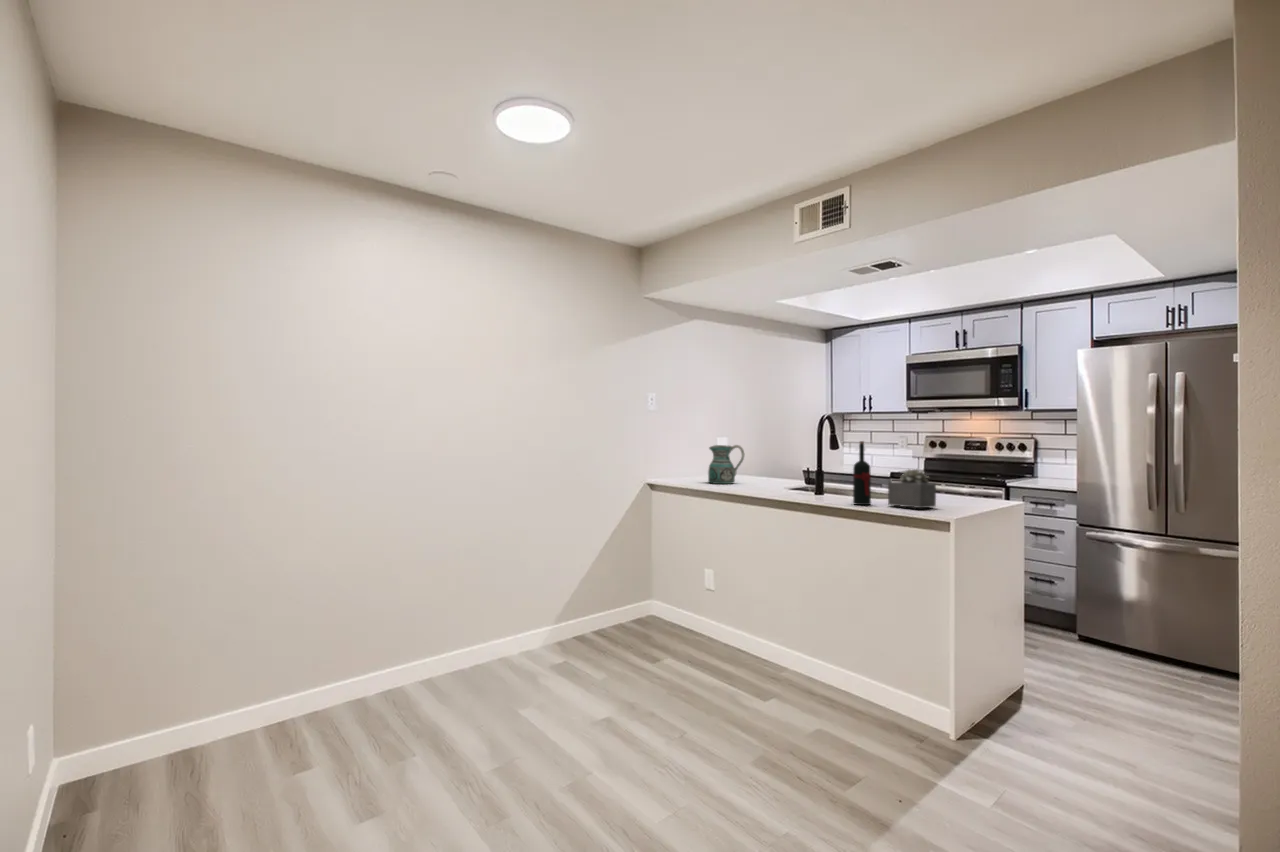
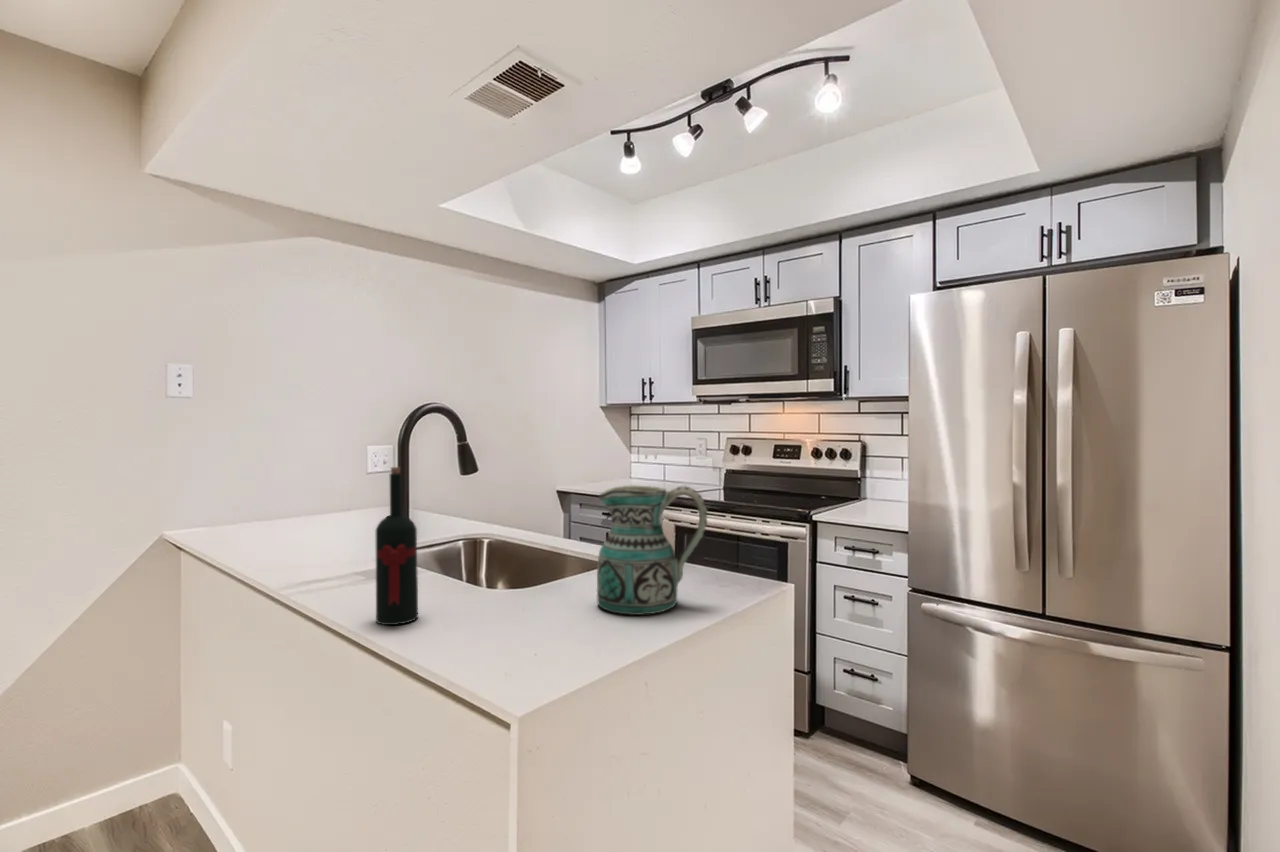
ceramic pitcher: present [708,445,744,484] -> present [597,485,707,615]
succulent plant: present [888,469,936,508] -> none [441,532,546,645]

